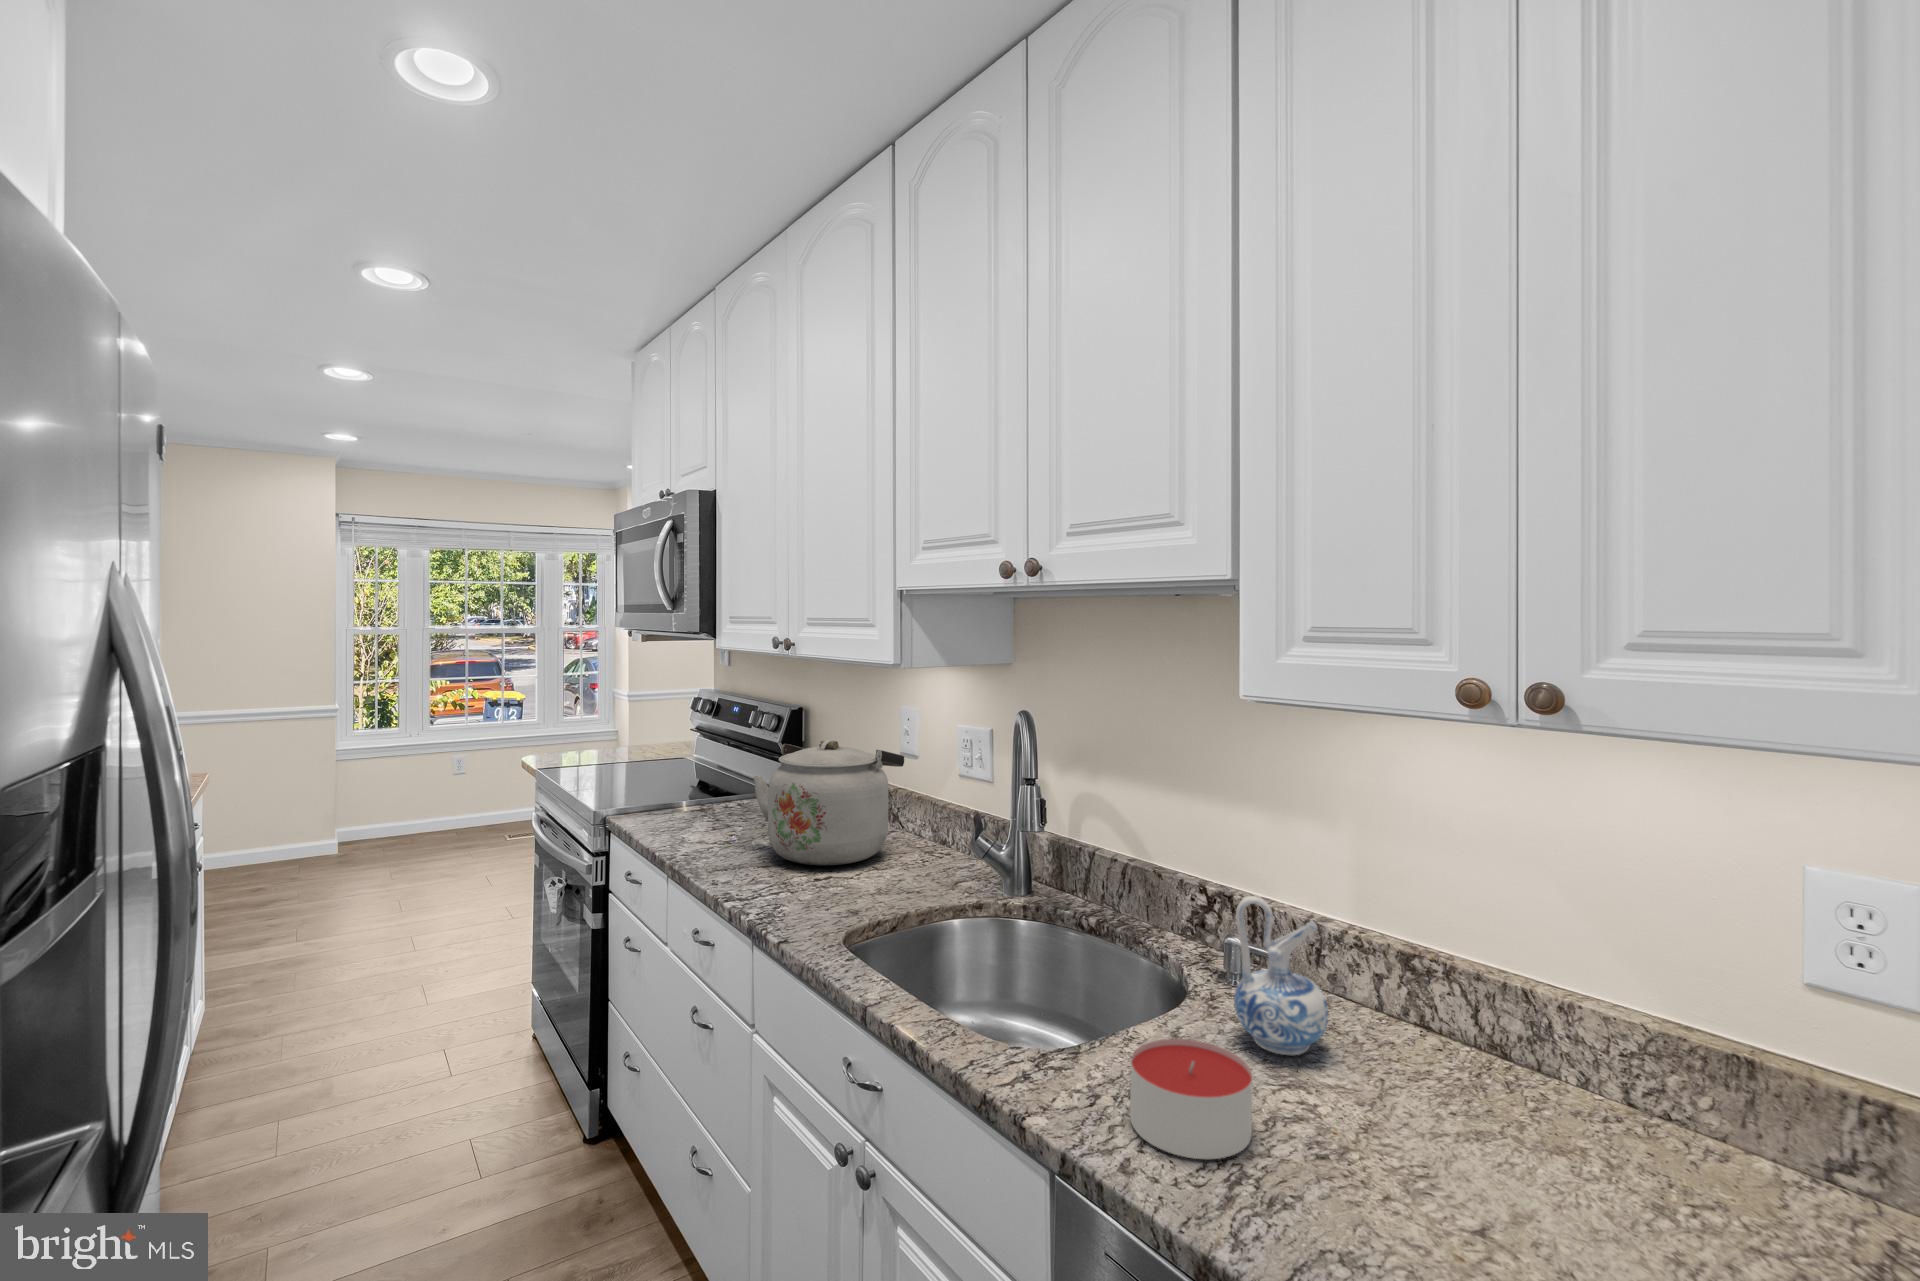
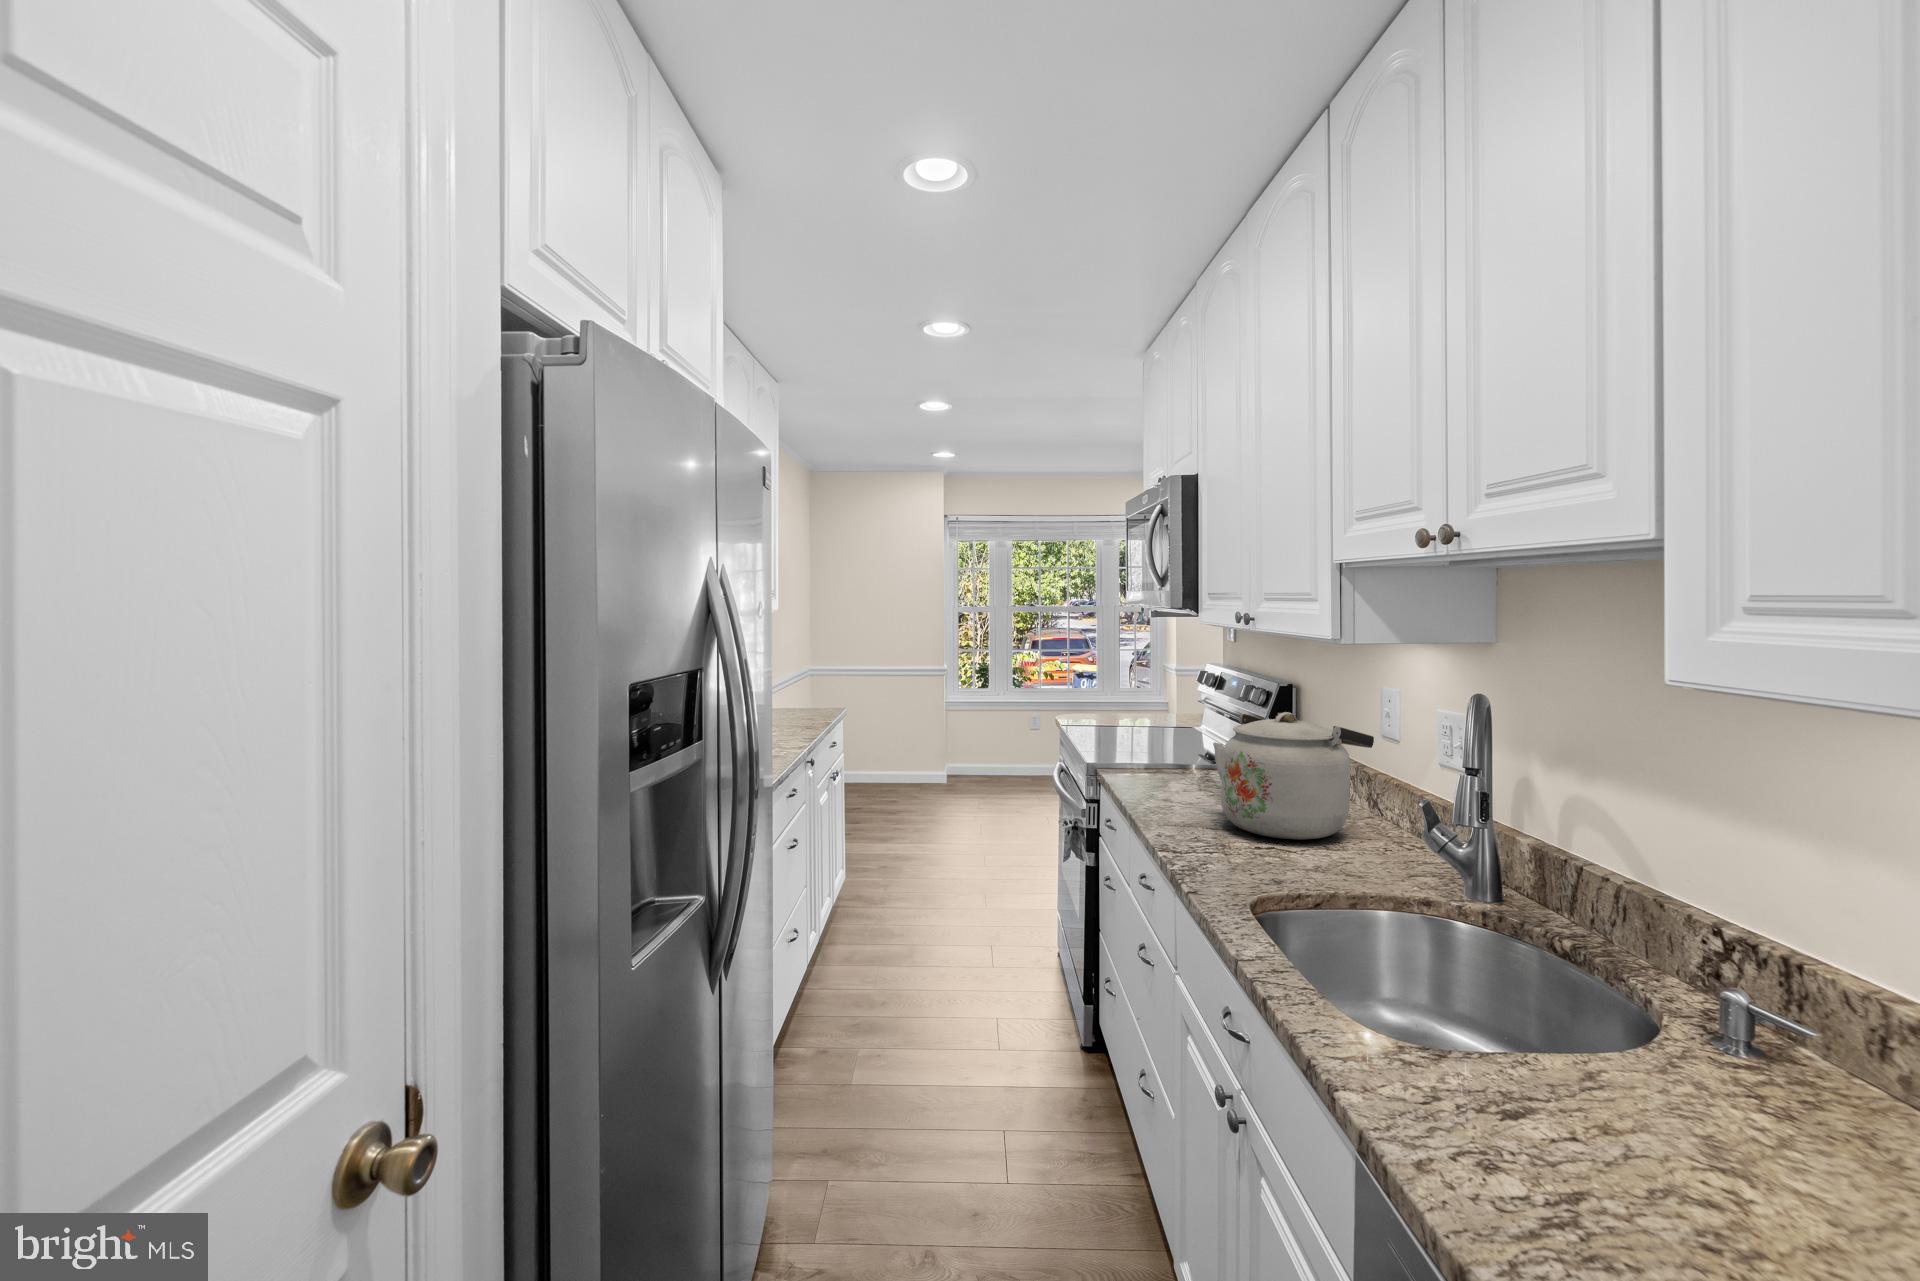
ceramic pitcher: present [1234,896,1328,1055] -> none [1677,929,1830,1146]
candle: present [1130,1039,1253,1159] -> none [1459,1056,1623,1201]

